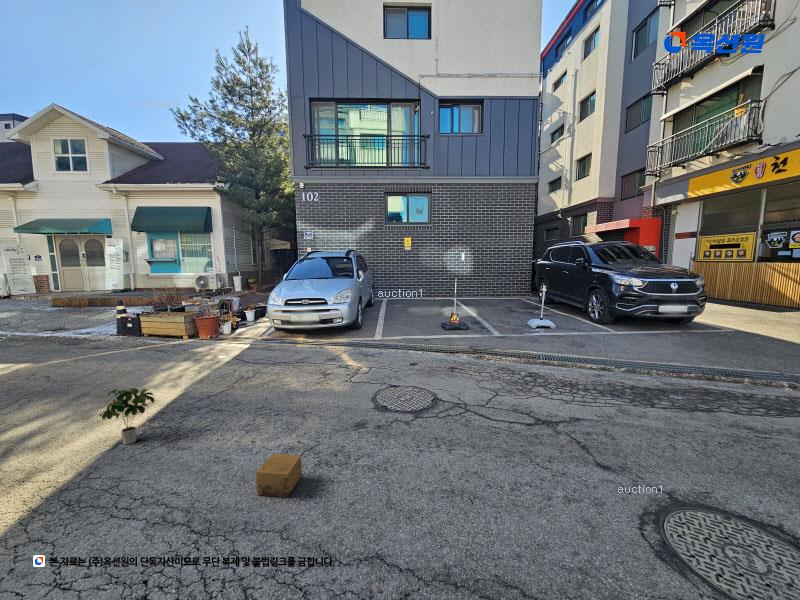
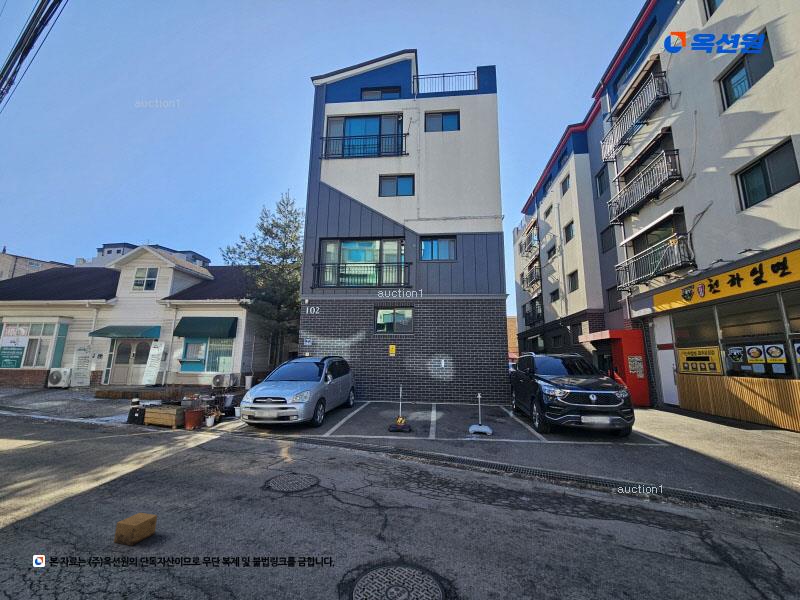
potted plant: present [100,388,154,444] -> none [51,458,91,503]

